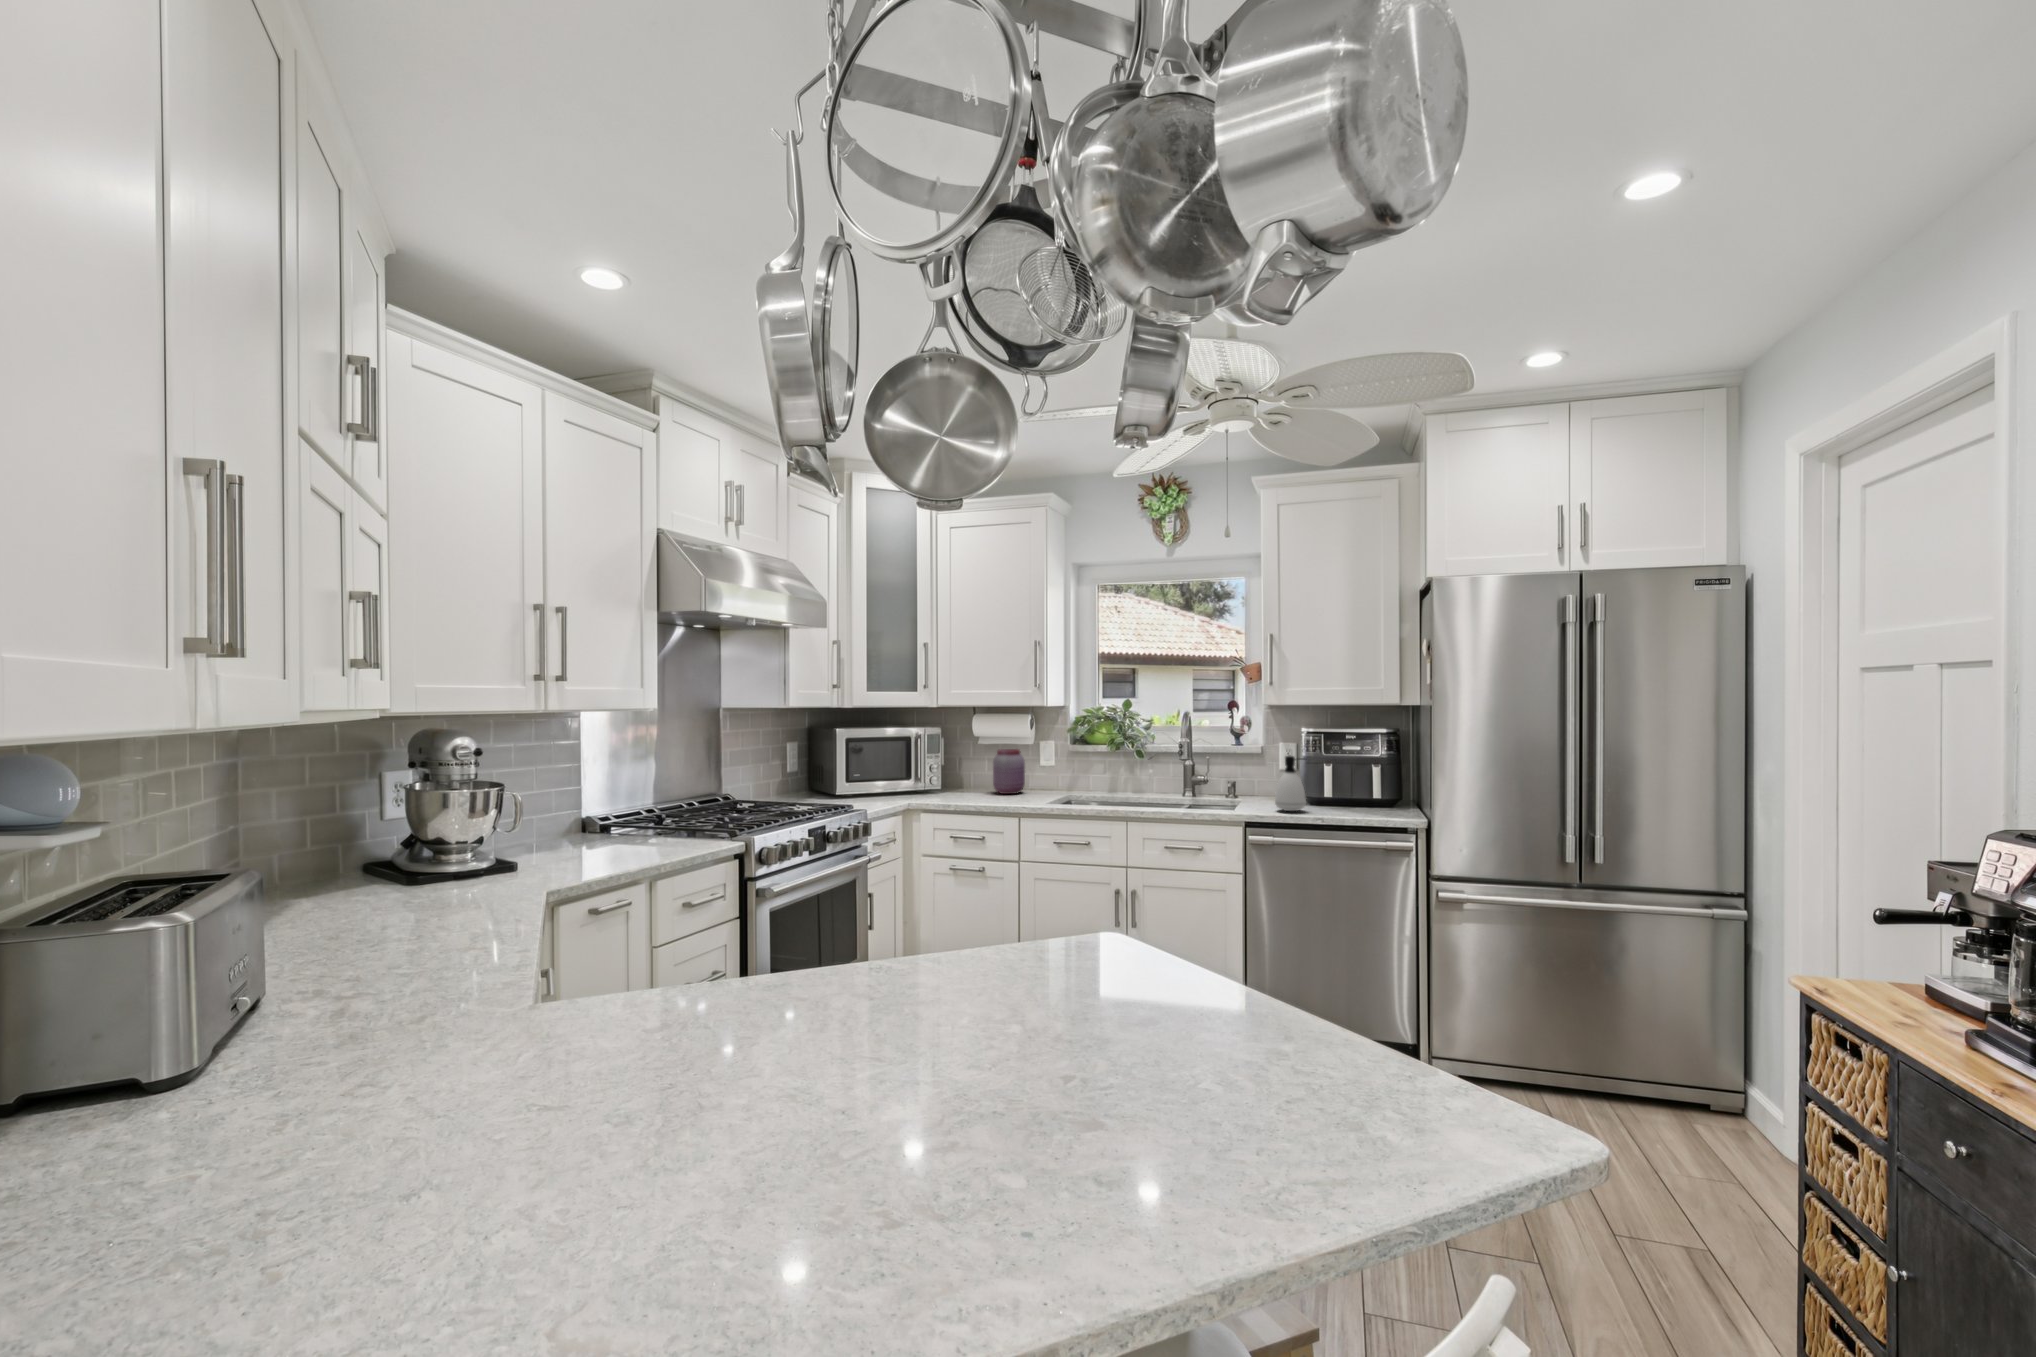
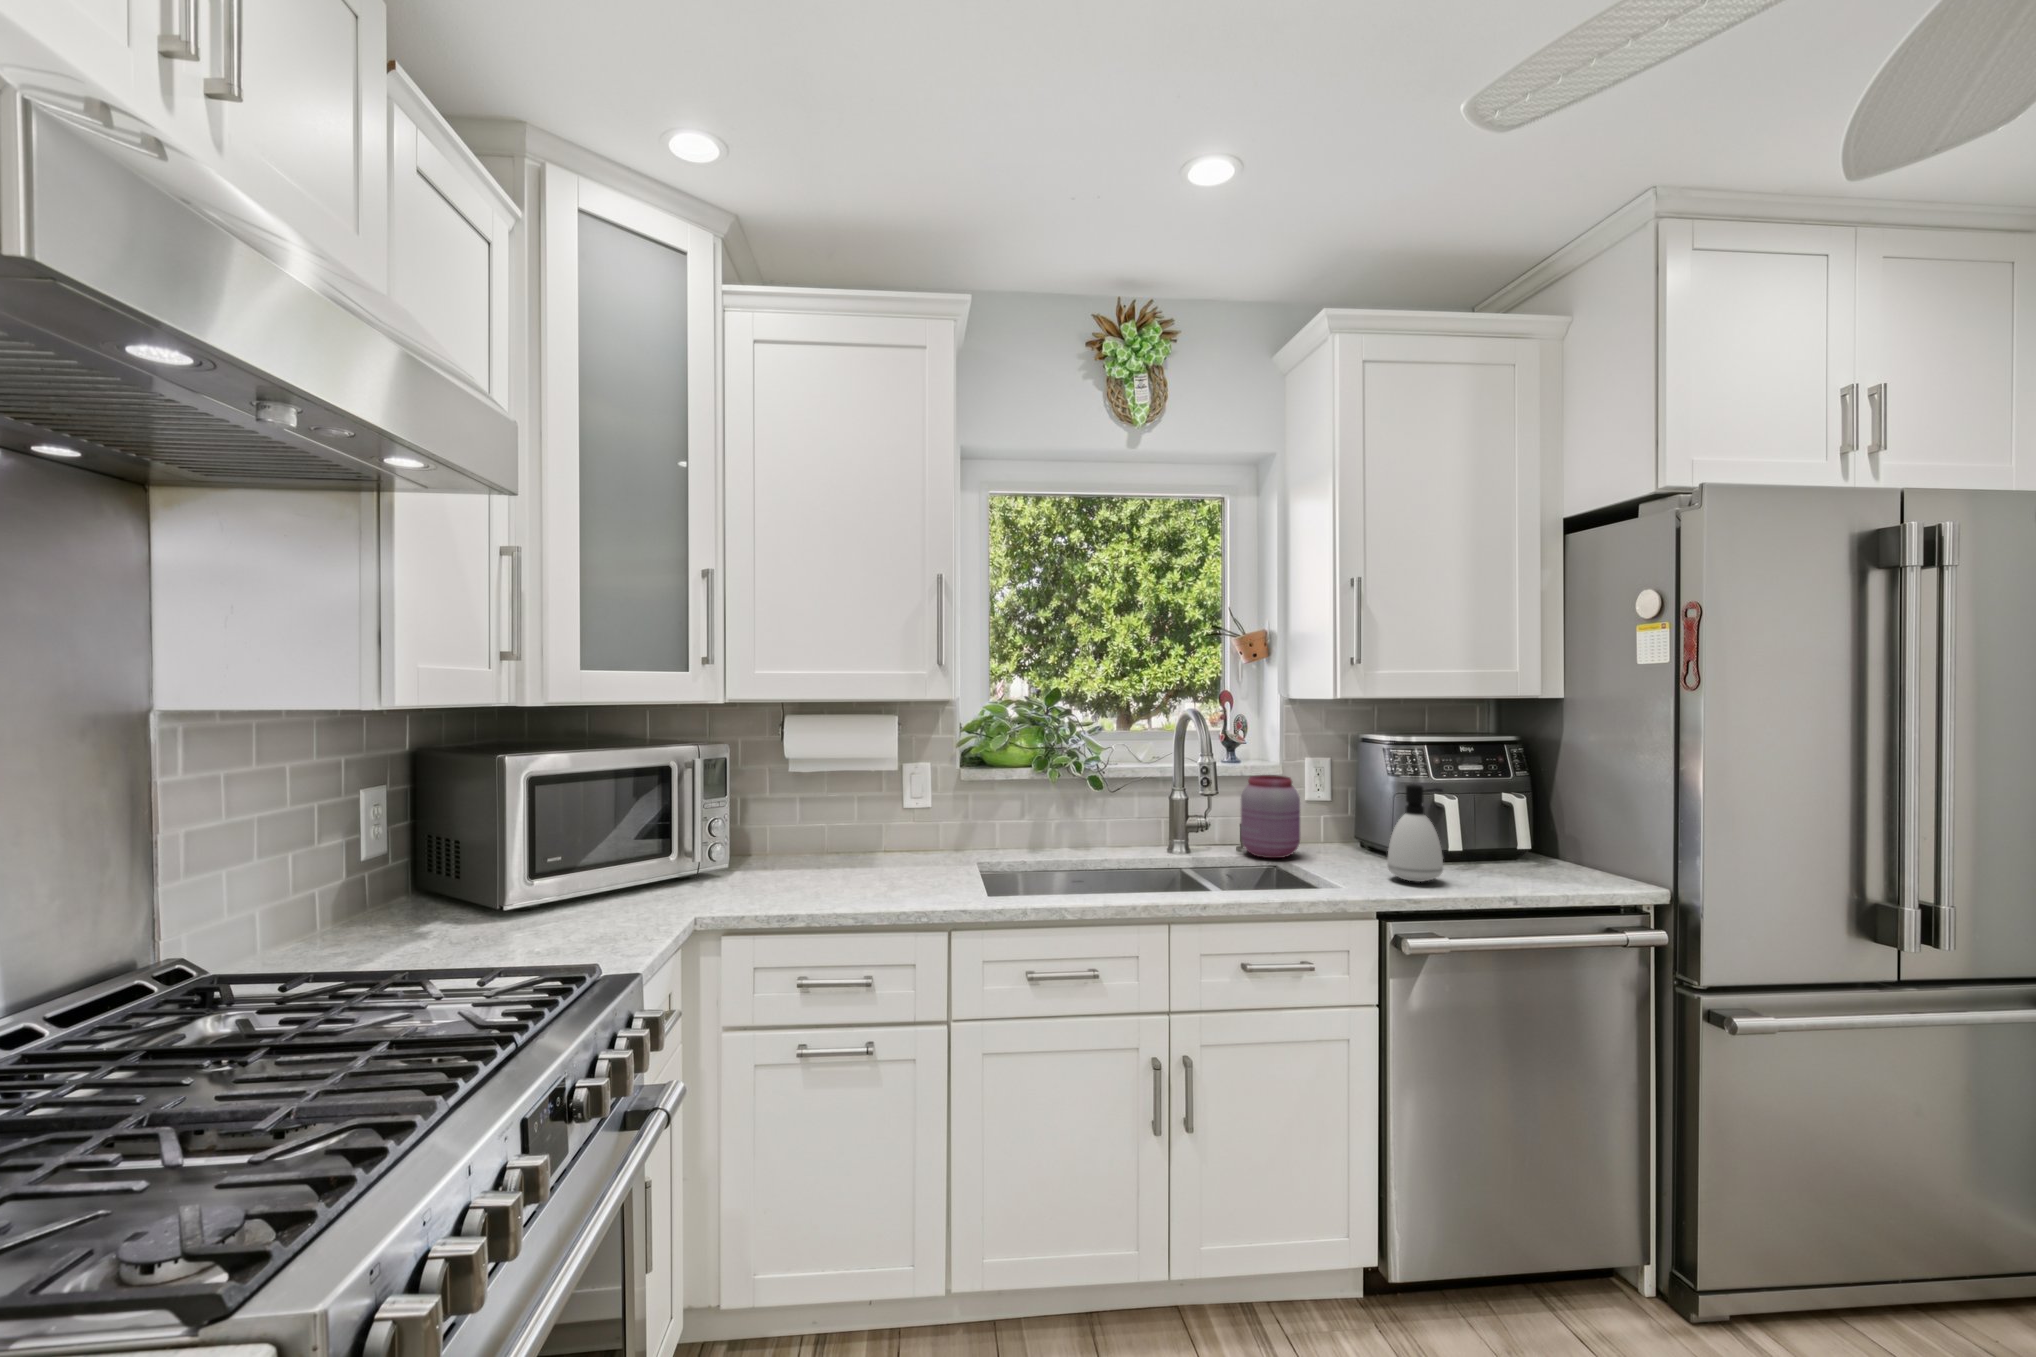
jar: present [993,749,1025,794] -> present [1241,775,1300,858]

